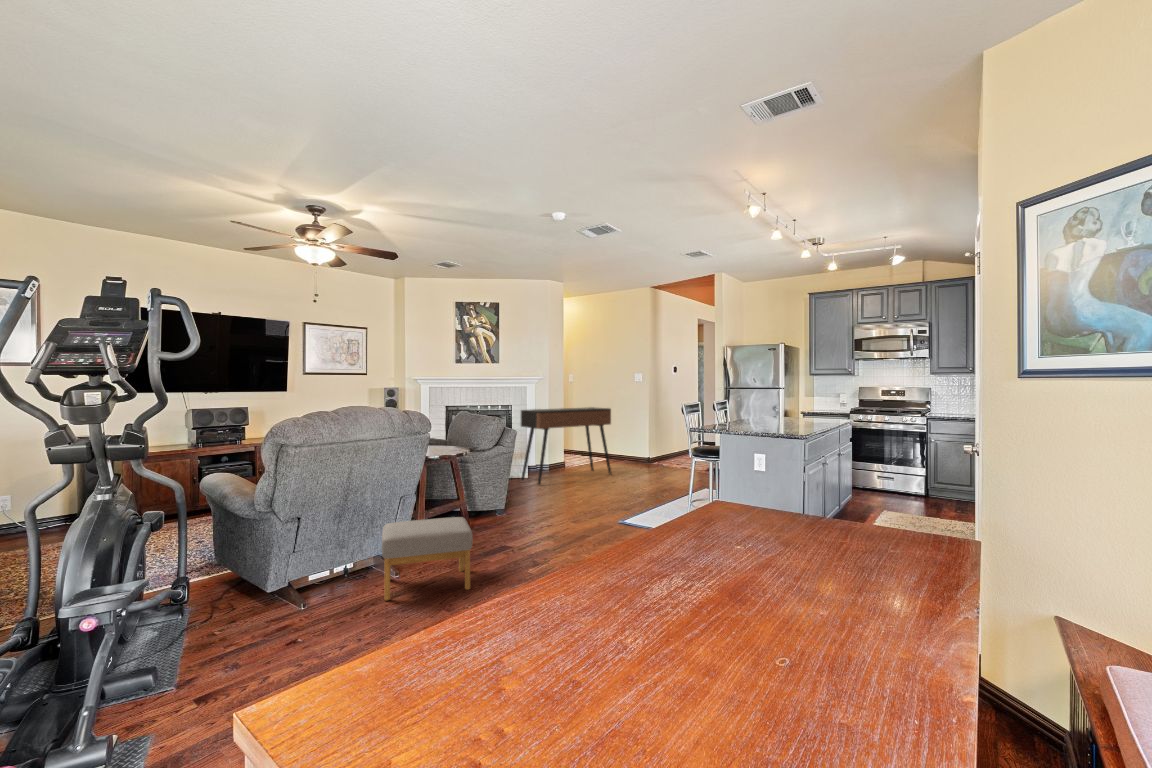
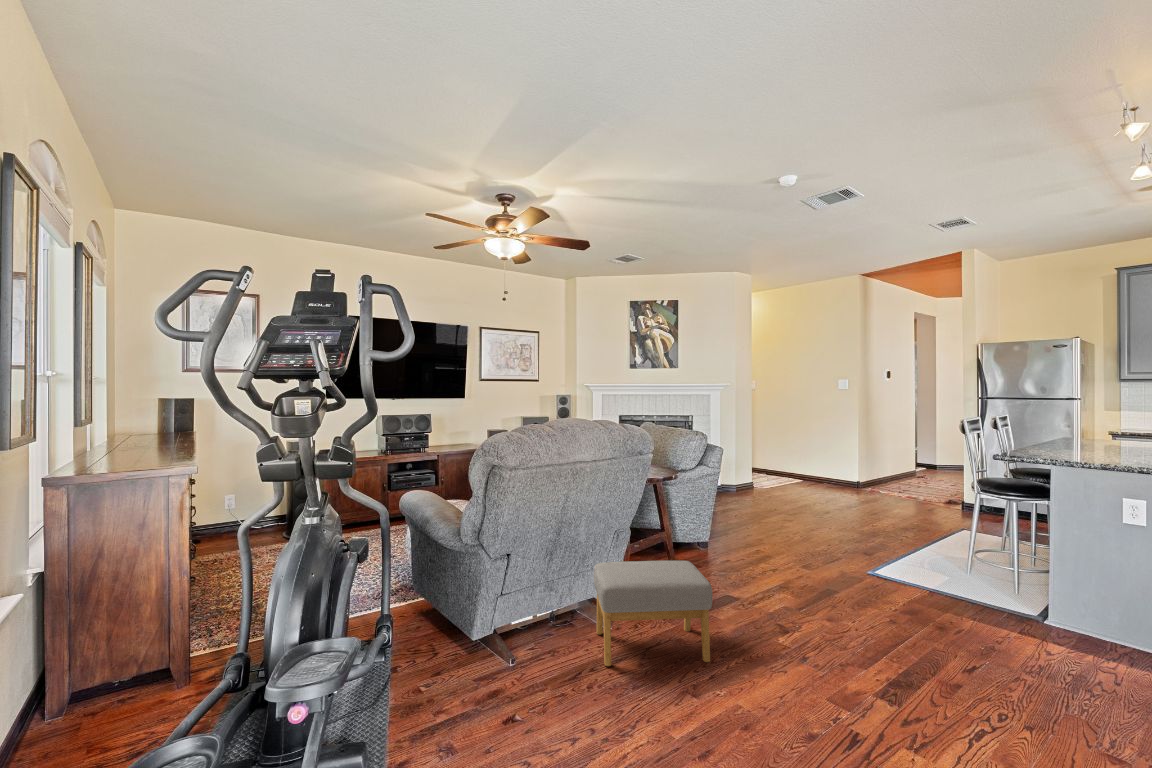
console table: present [521,407,611,485] -> none [711,420,824,513]

